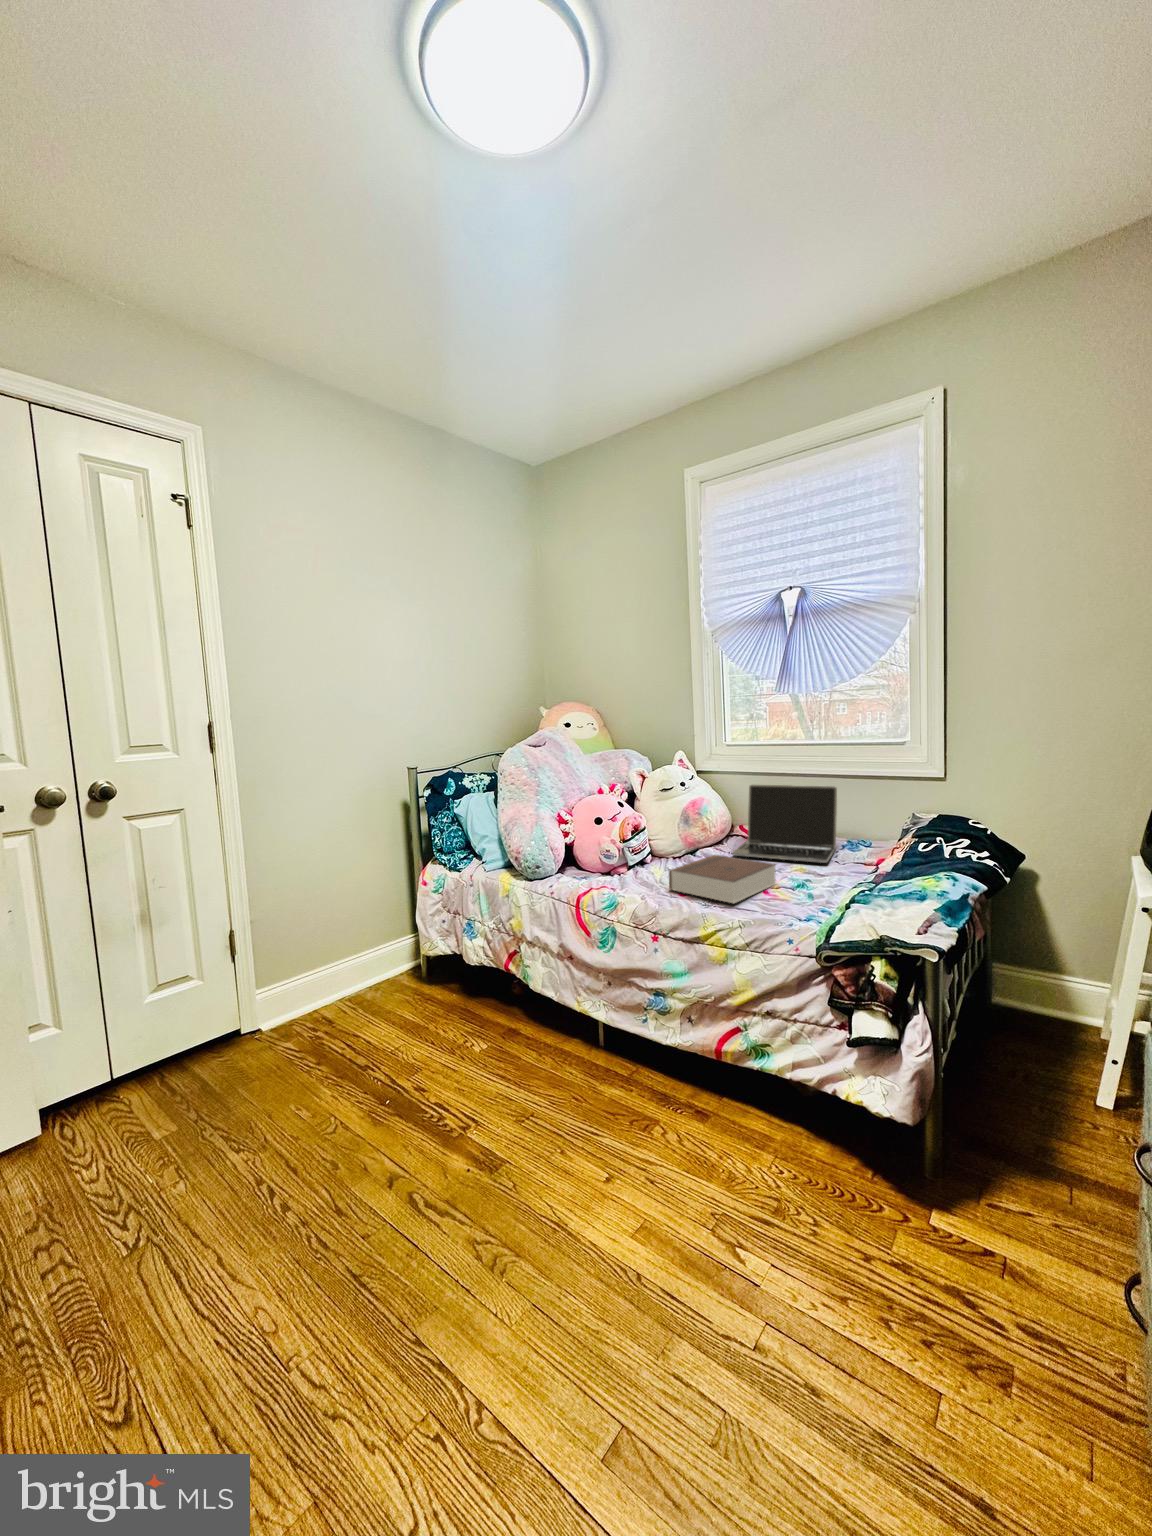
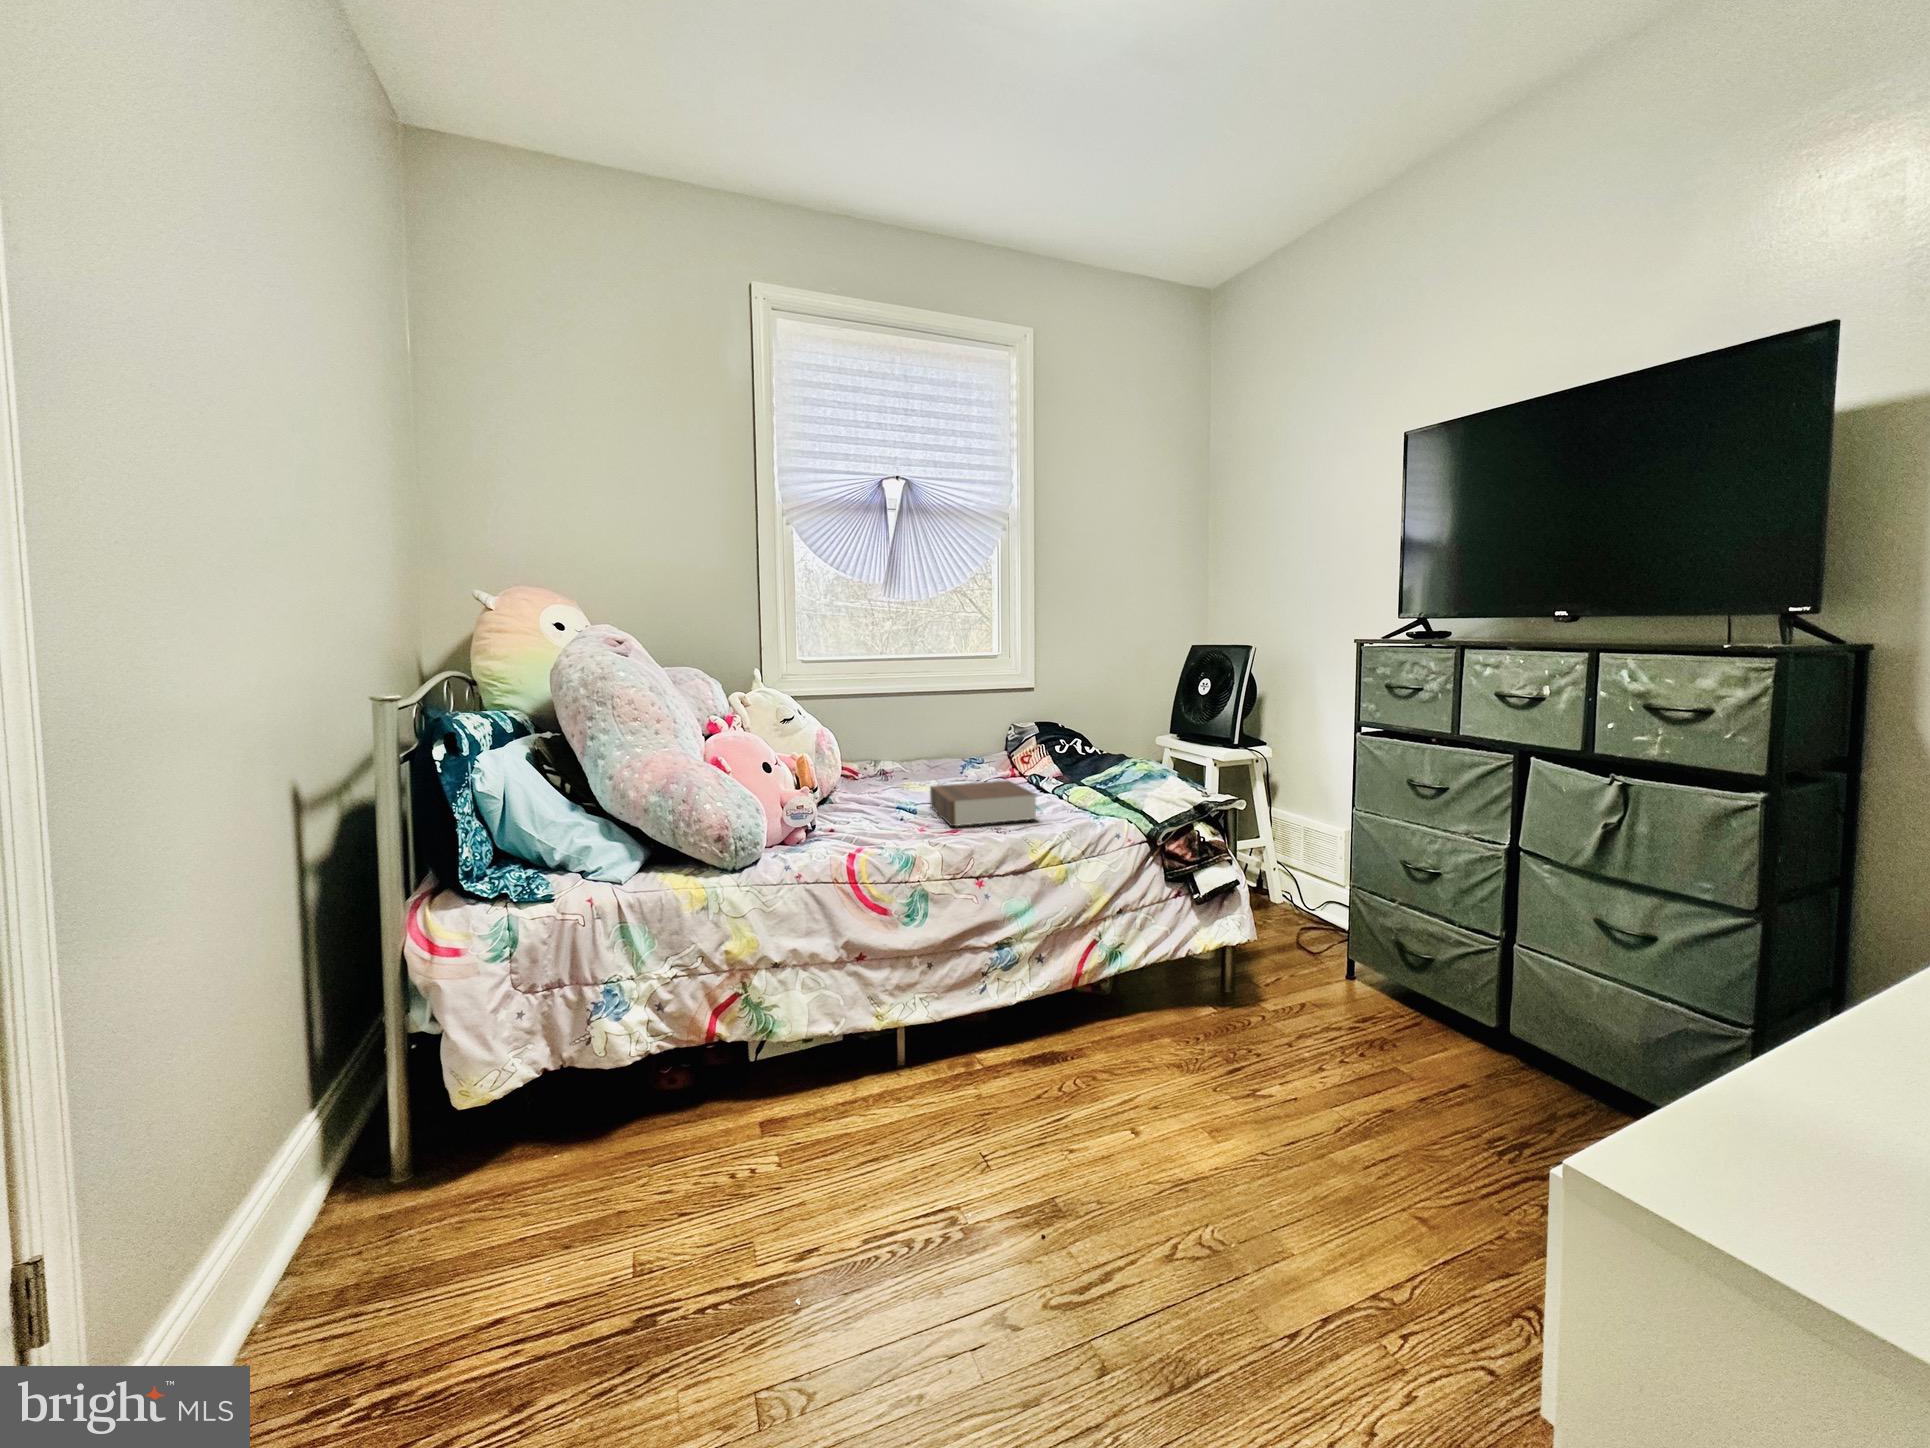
laptop: present [732,785,837,863] -> none [870,705,1000,792]

